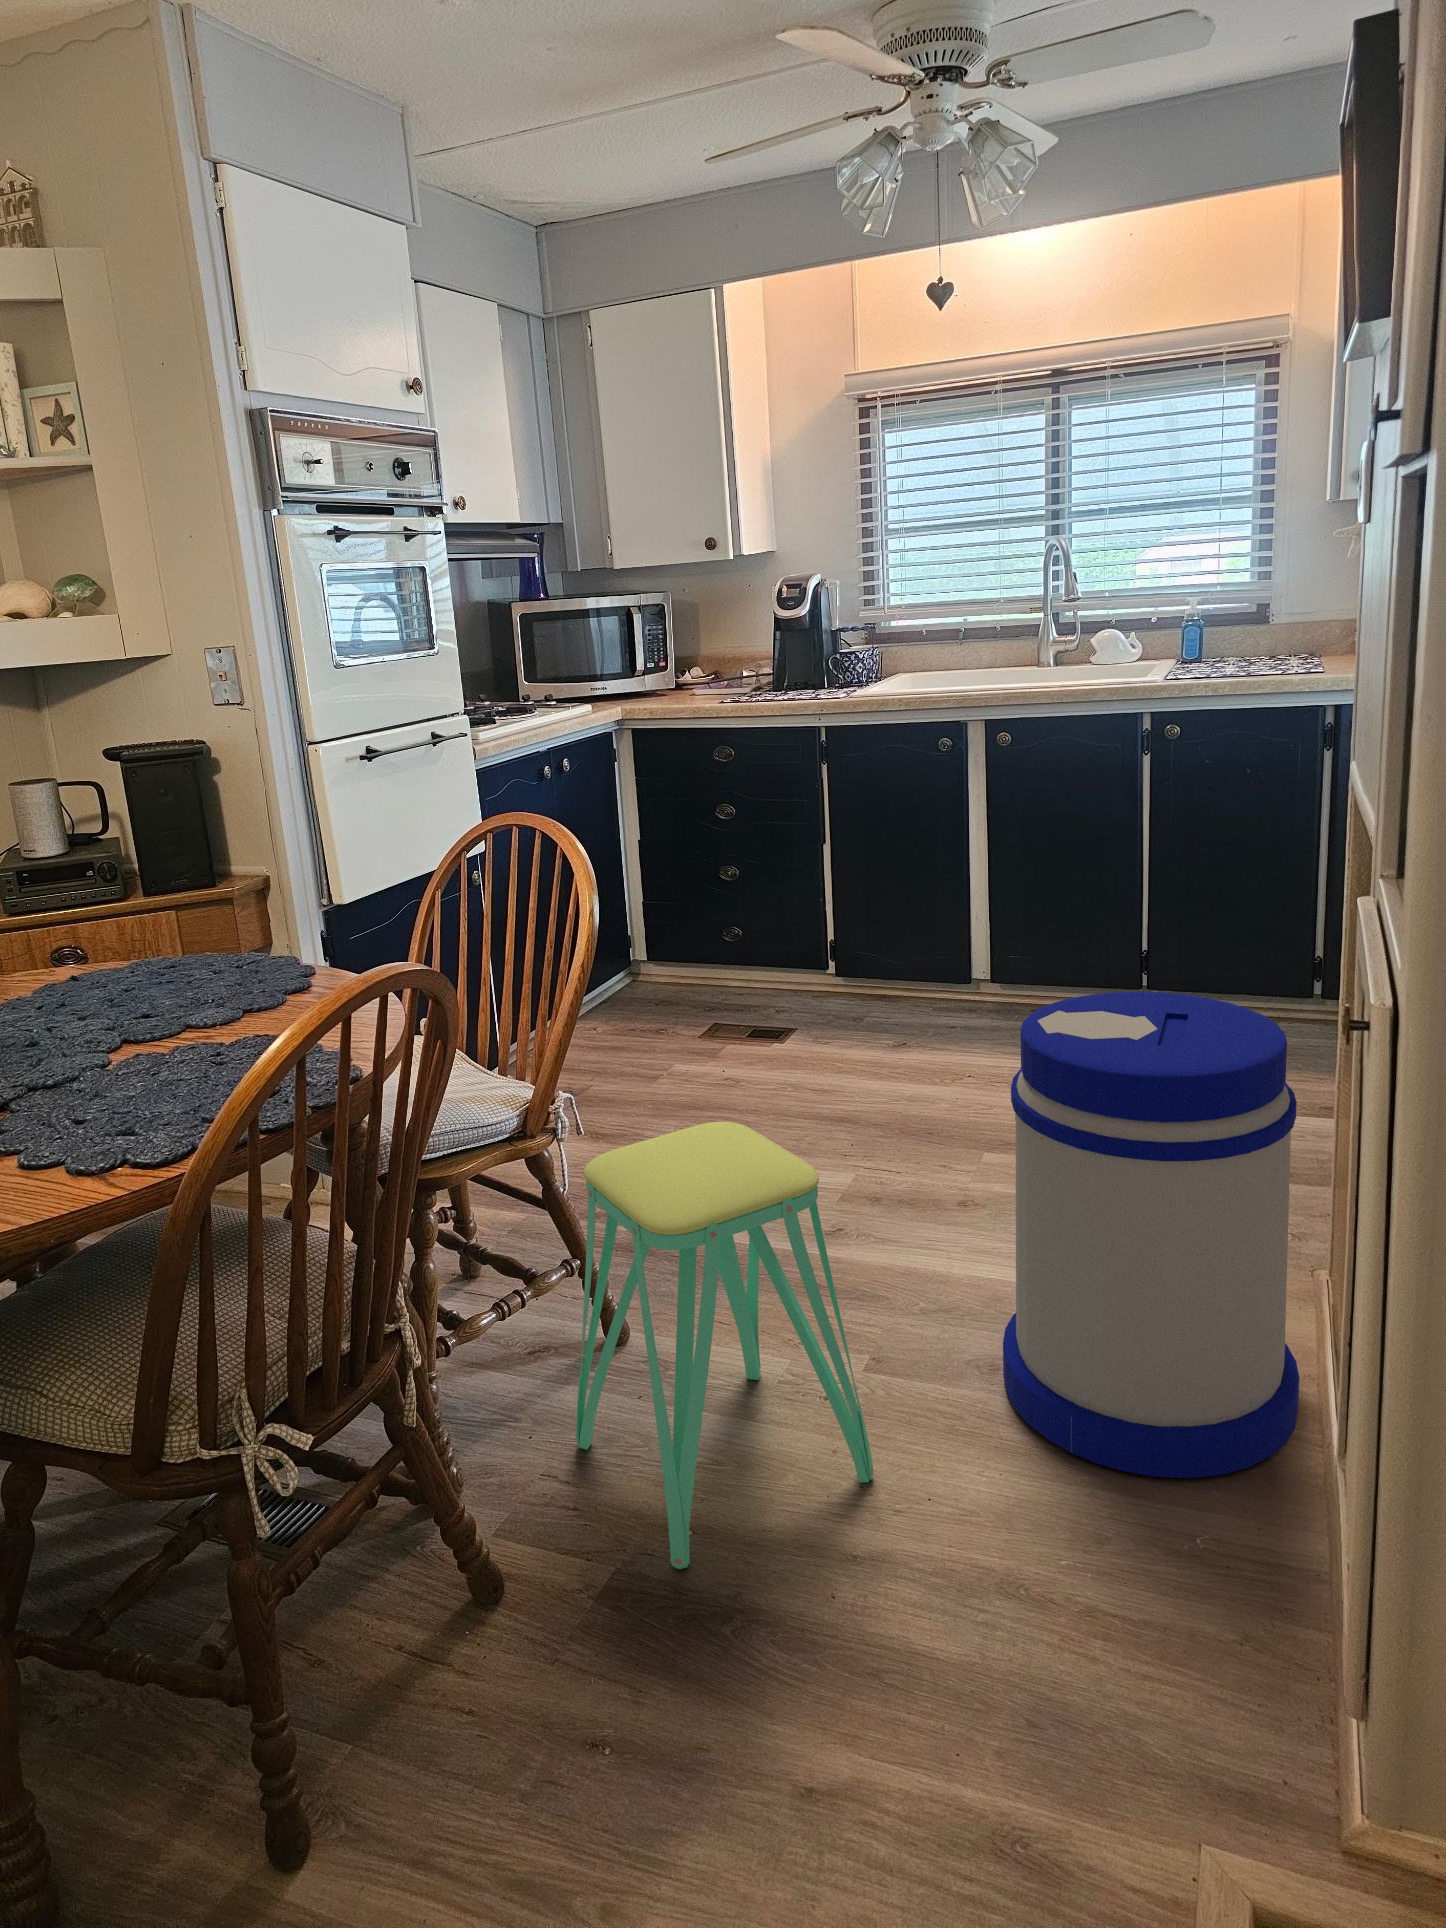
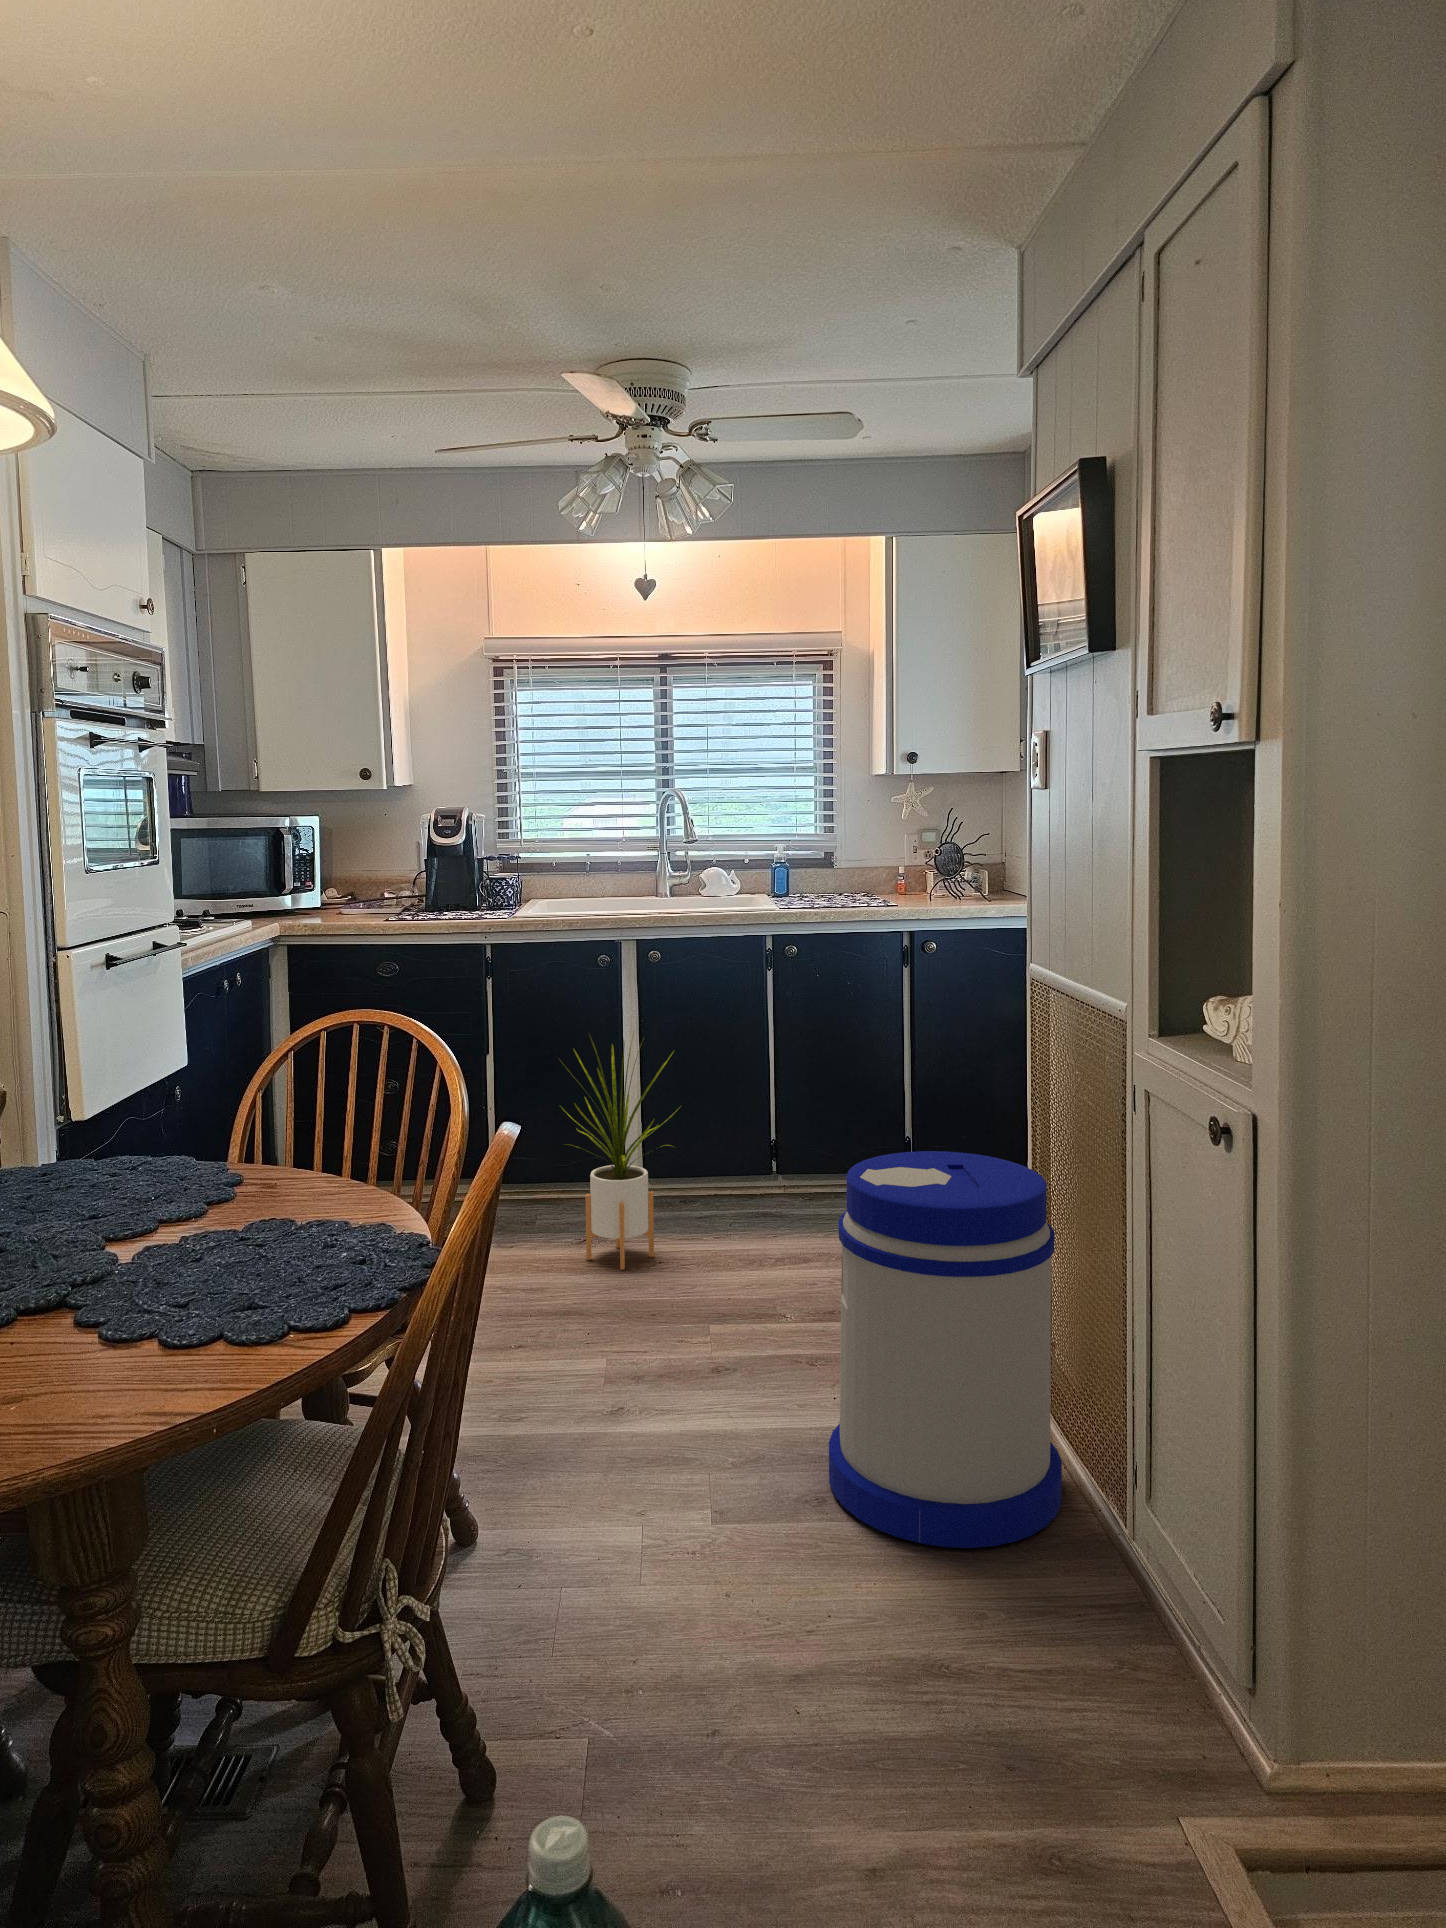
house plant: none [853,822,993,1084] -> present [560,1032,678,1270]
stool: present [576,1122,873,1569] -> none [496,1287,778,1710]

